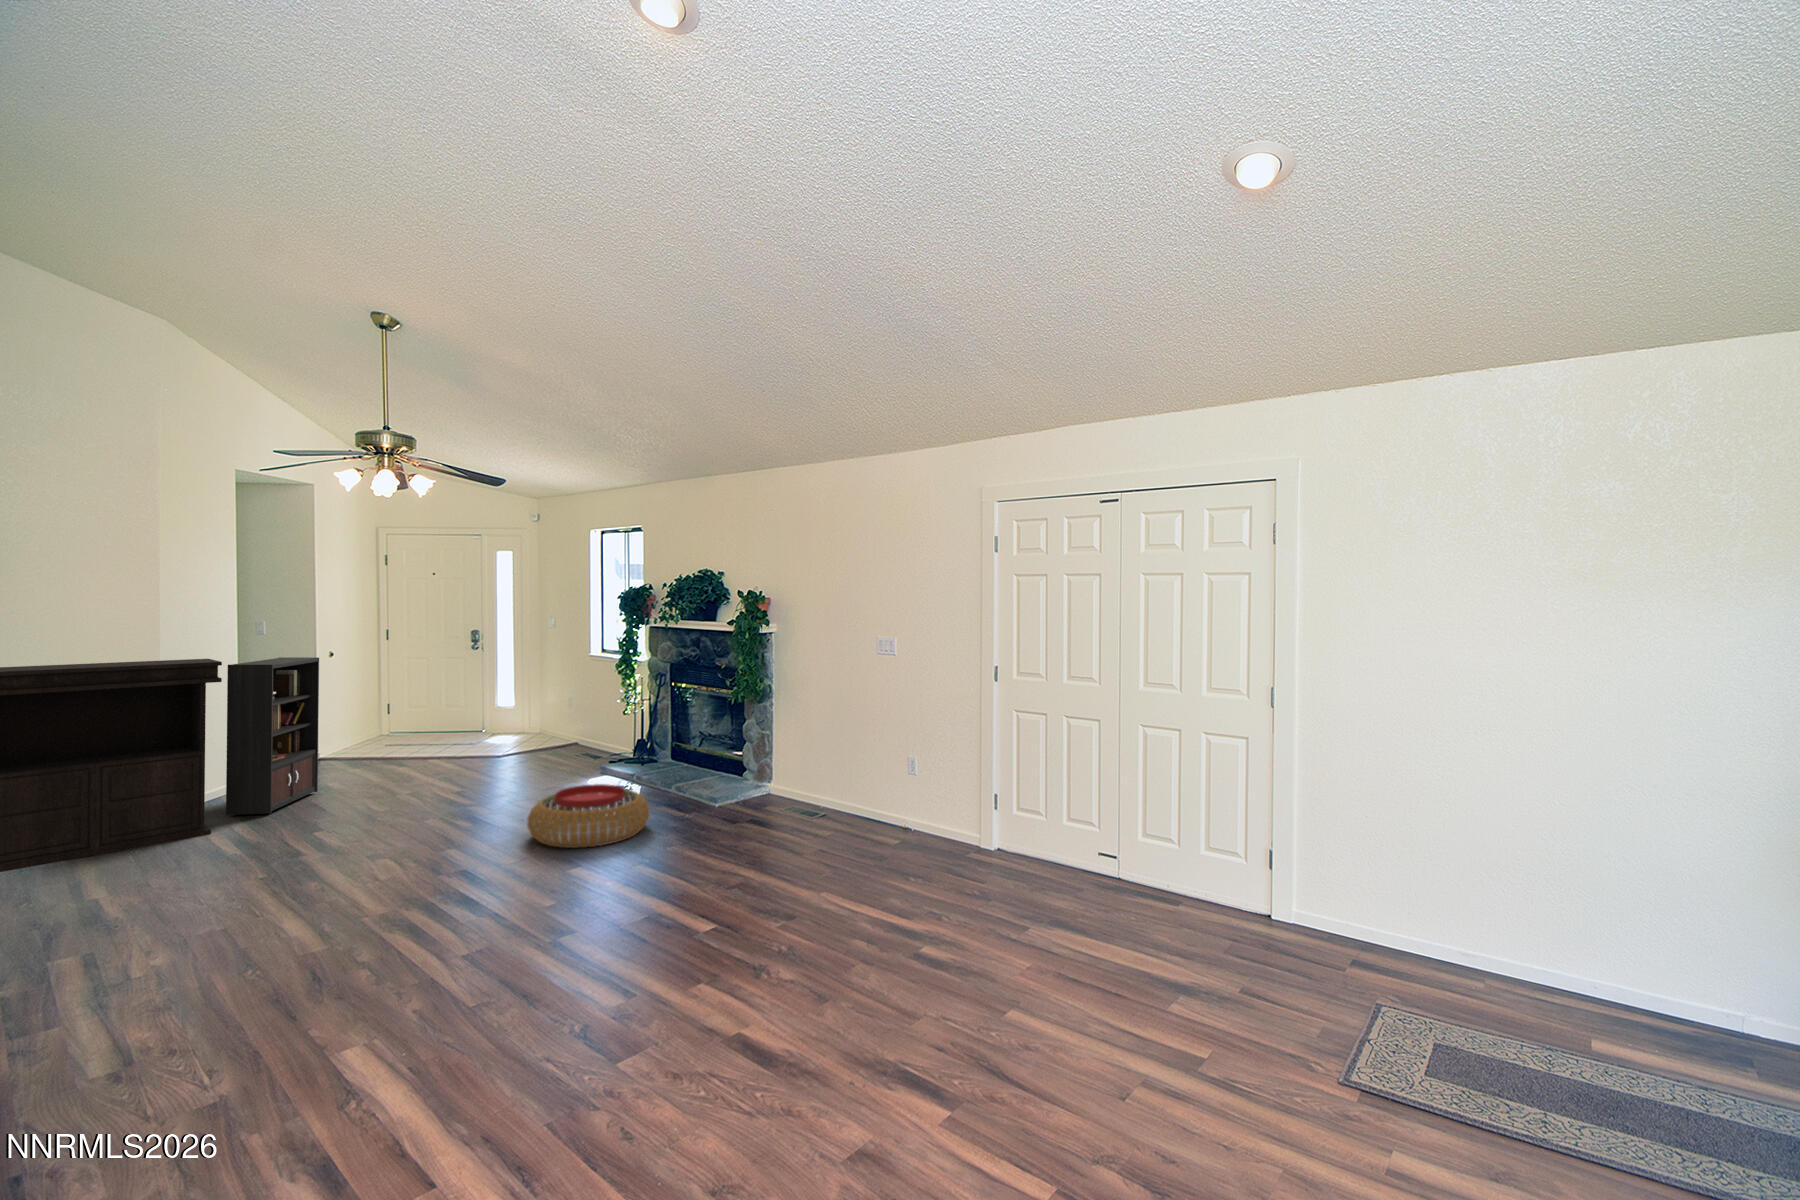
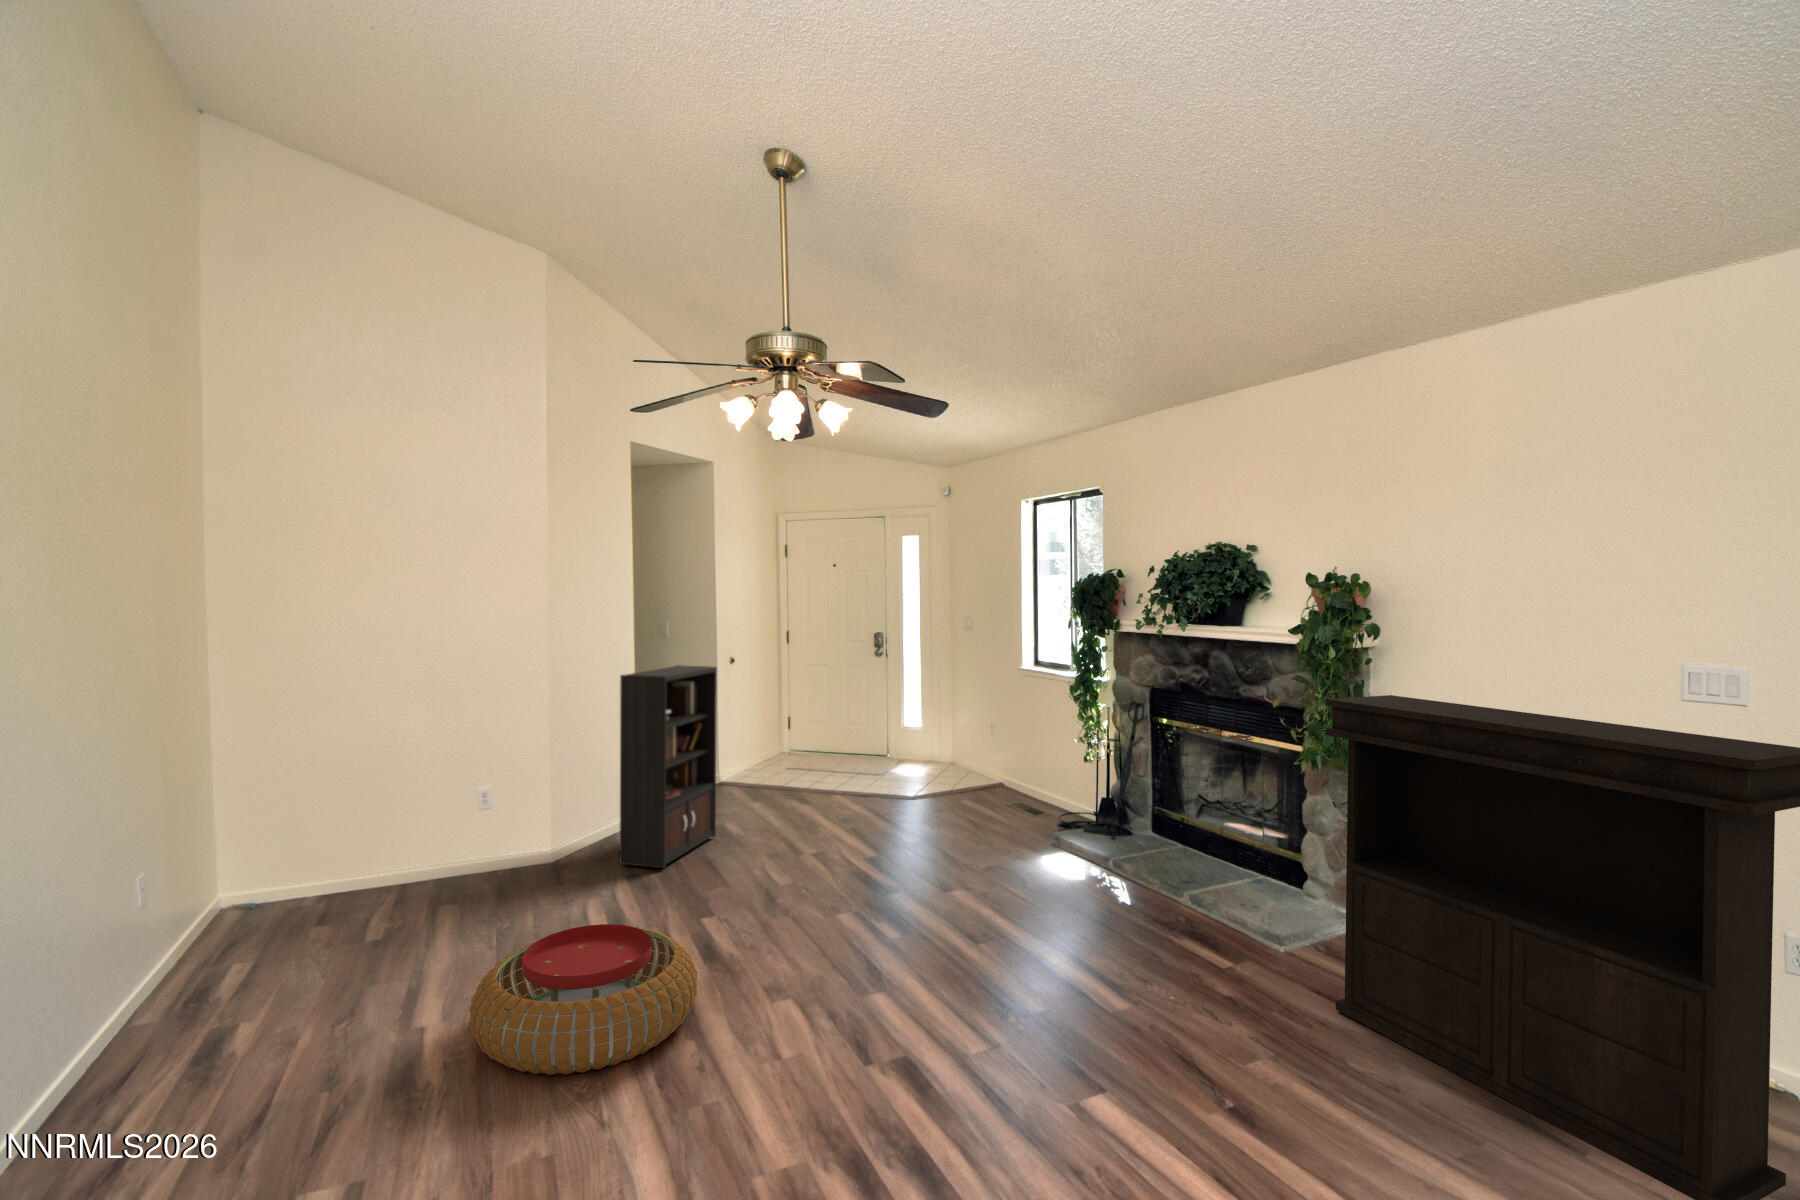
console table: present [0,659,222,872] -> present [1325,695,1800,1200]
pouf: present [527,784,649,848] -> present [470,924,697,1075]

